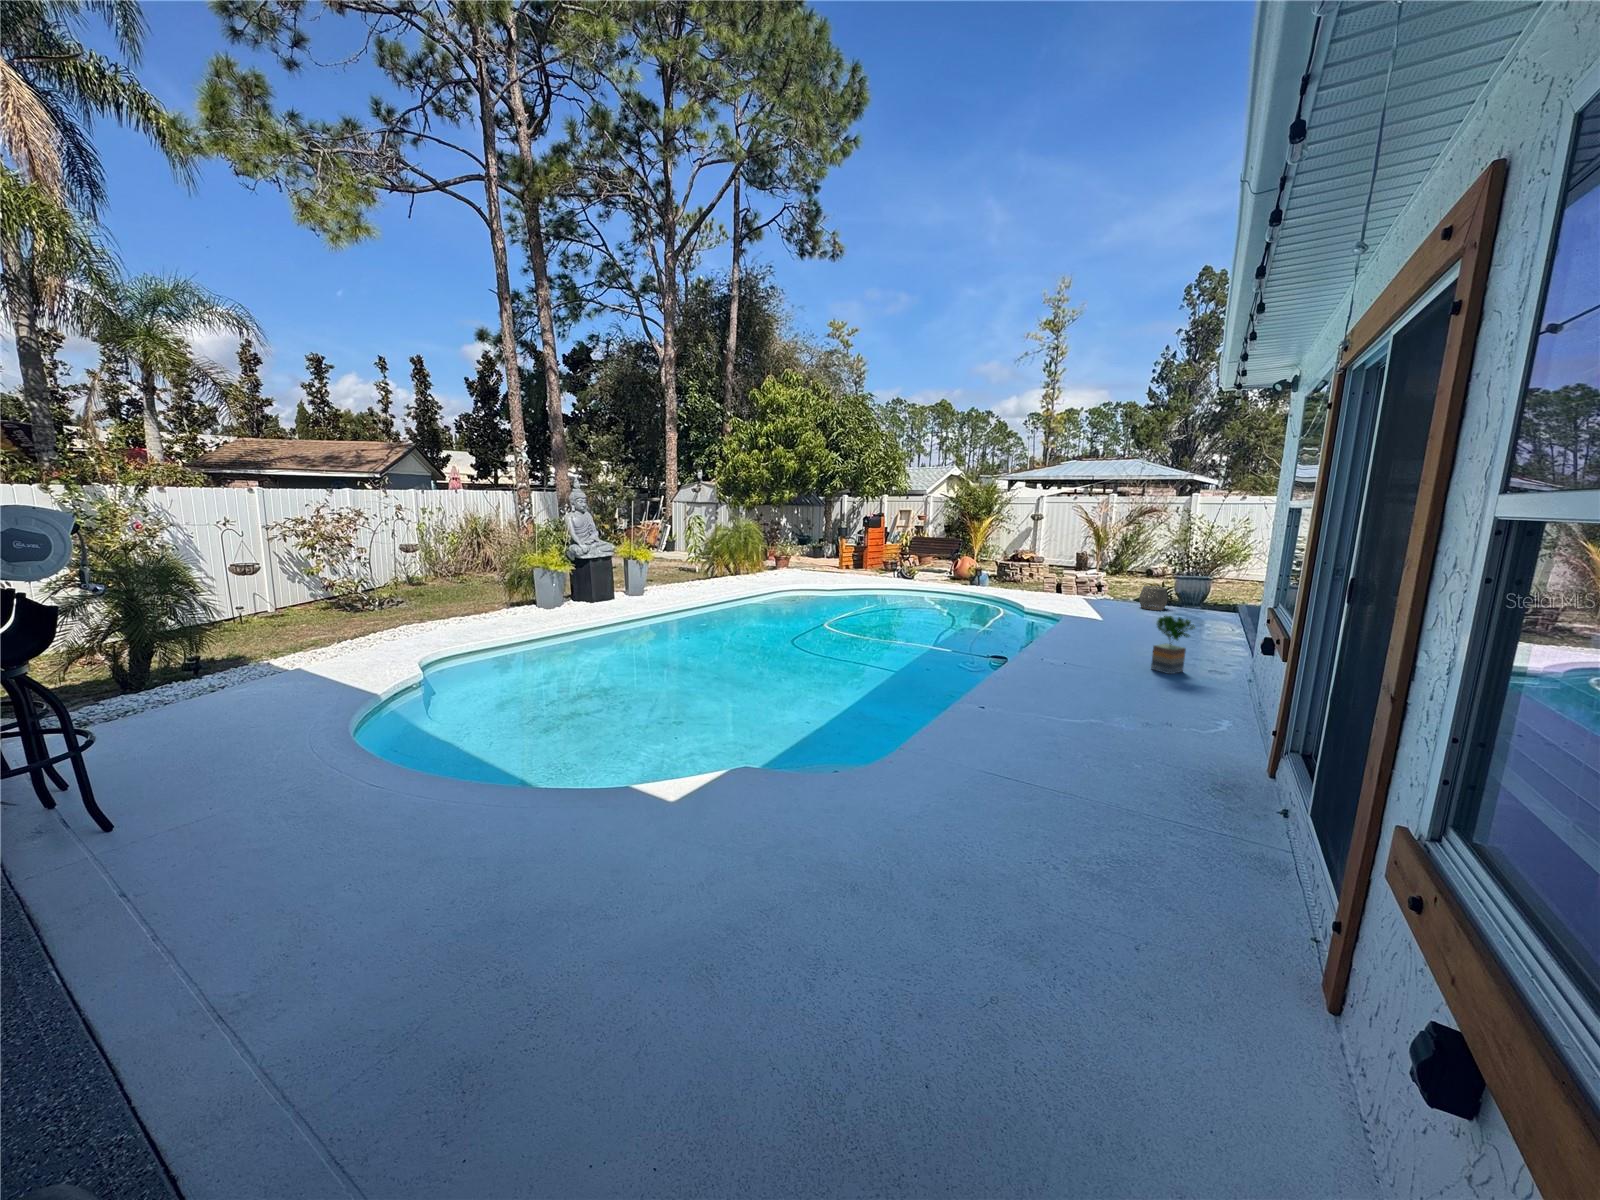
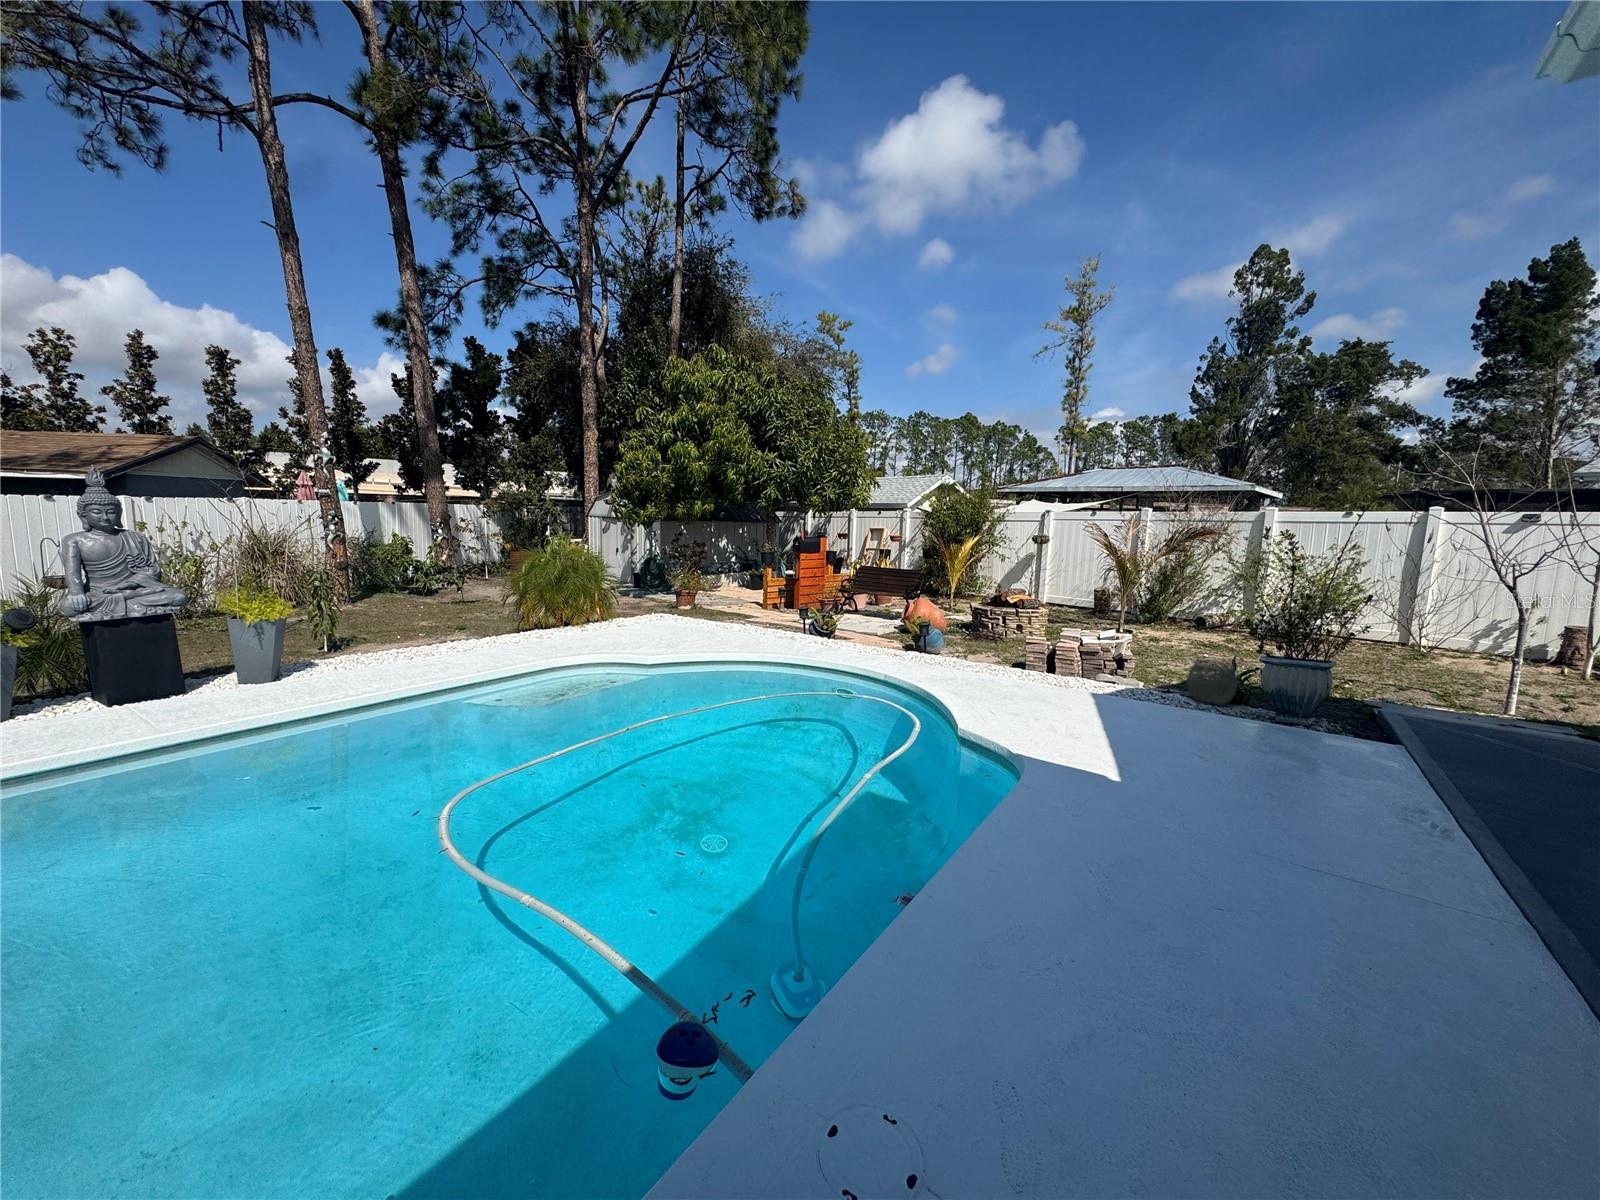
potted tree: present [1151,616,1195,674] -> none [1227,811,1361,986]

